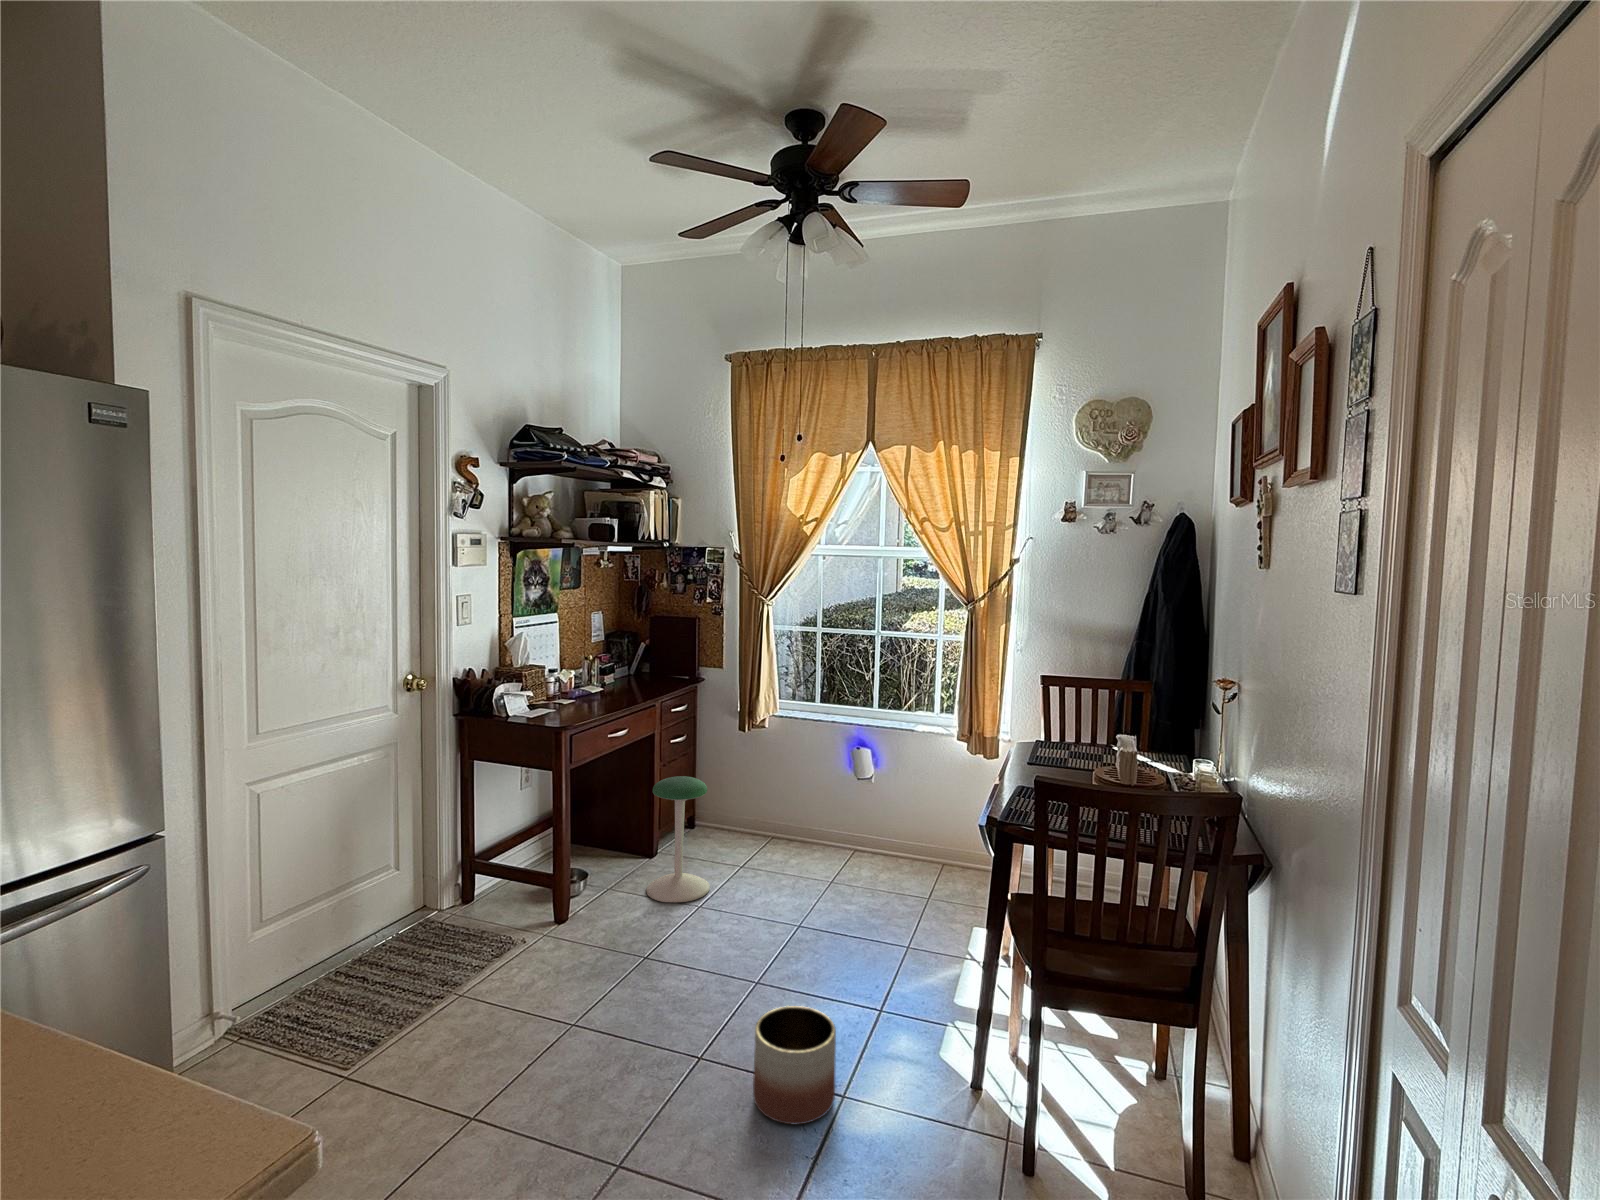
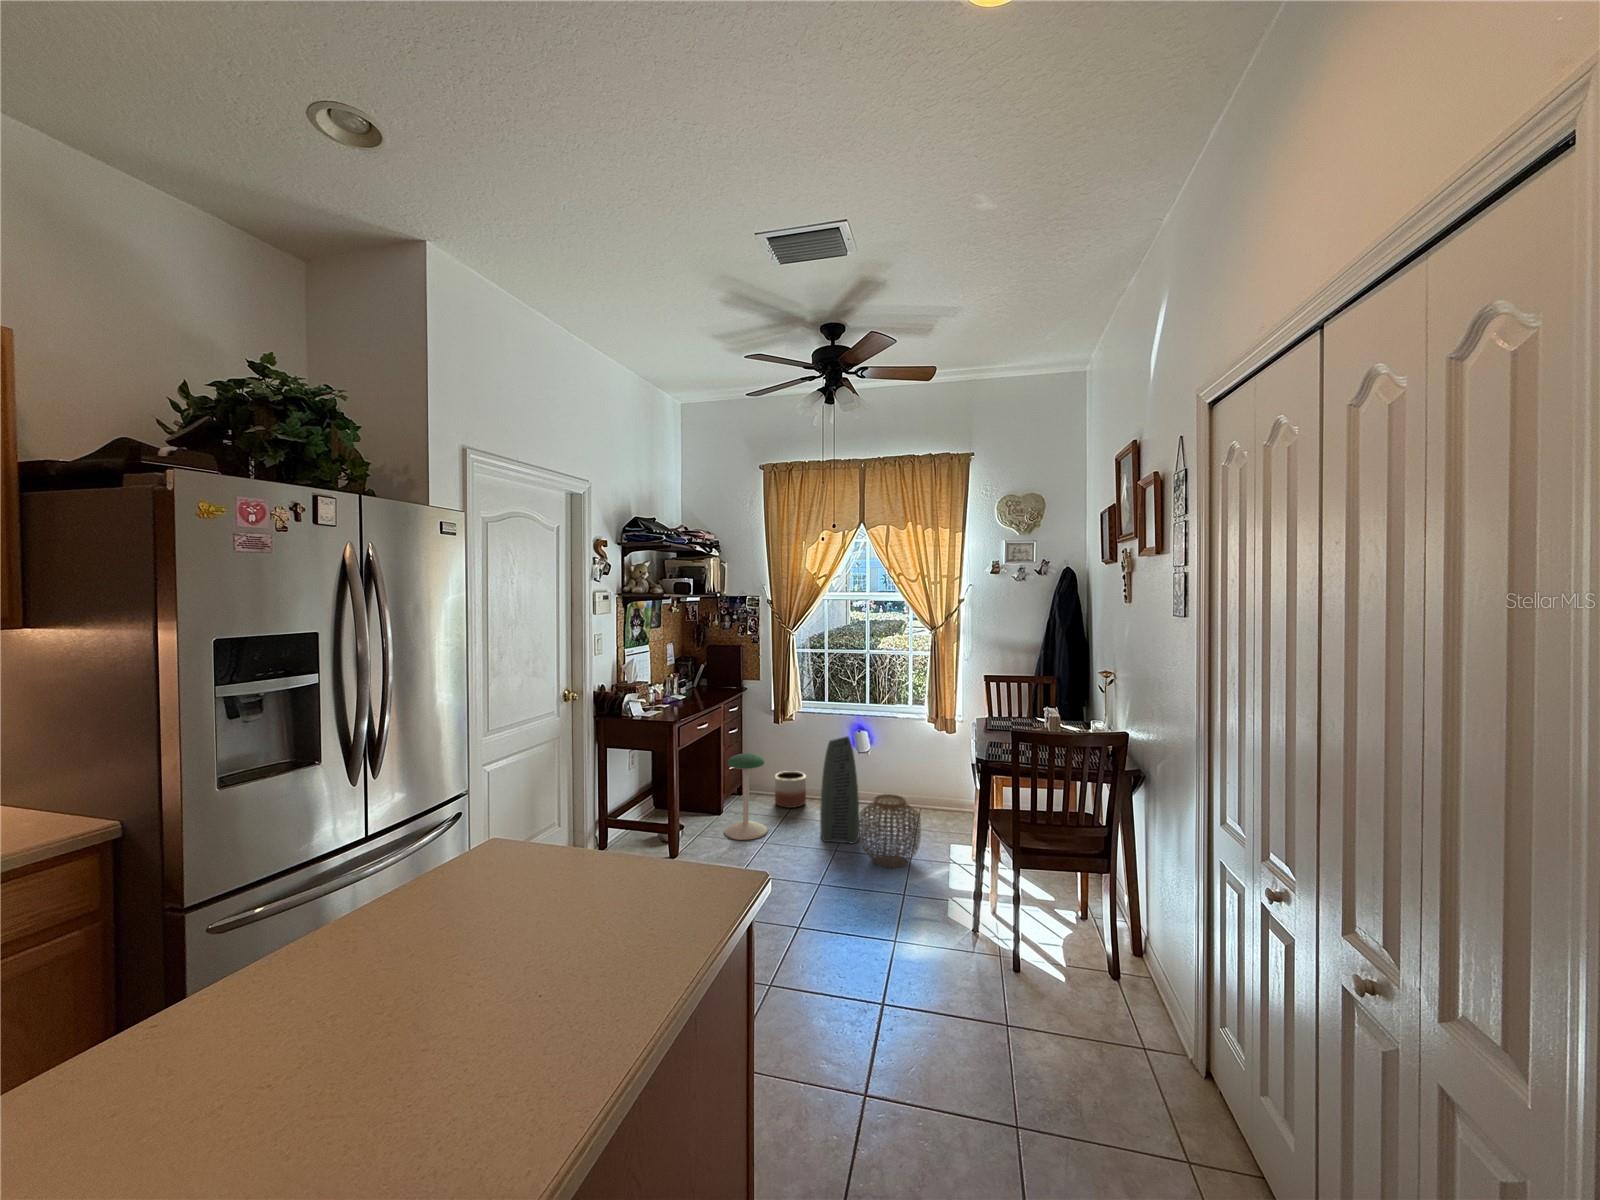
air purifier: none [784,758,843,919] -> present [820,736,859,843]
woven basket: none [831,851,924,964] -> present [859,794,921,868]
planter: present [753,1006,836,1125] -> present [775,771,806,808]

